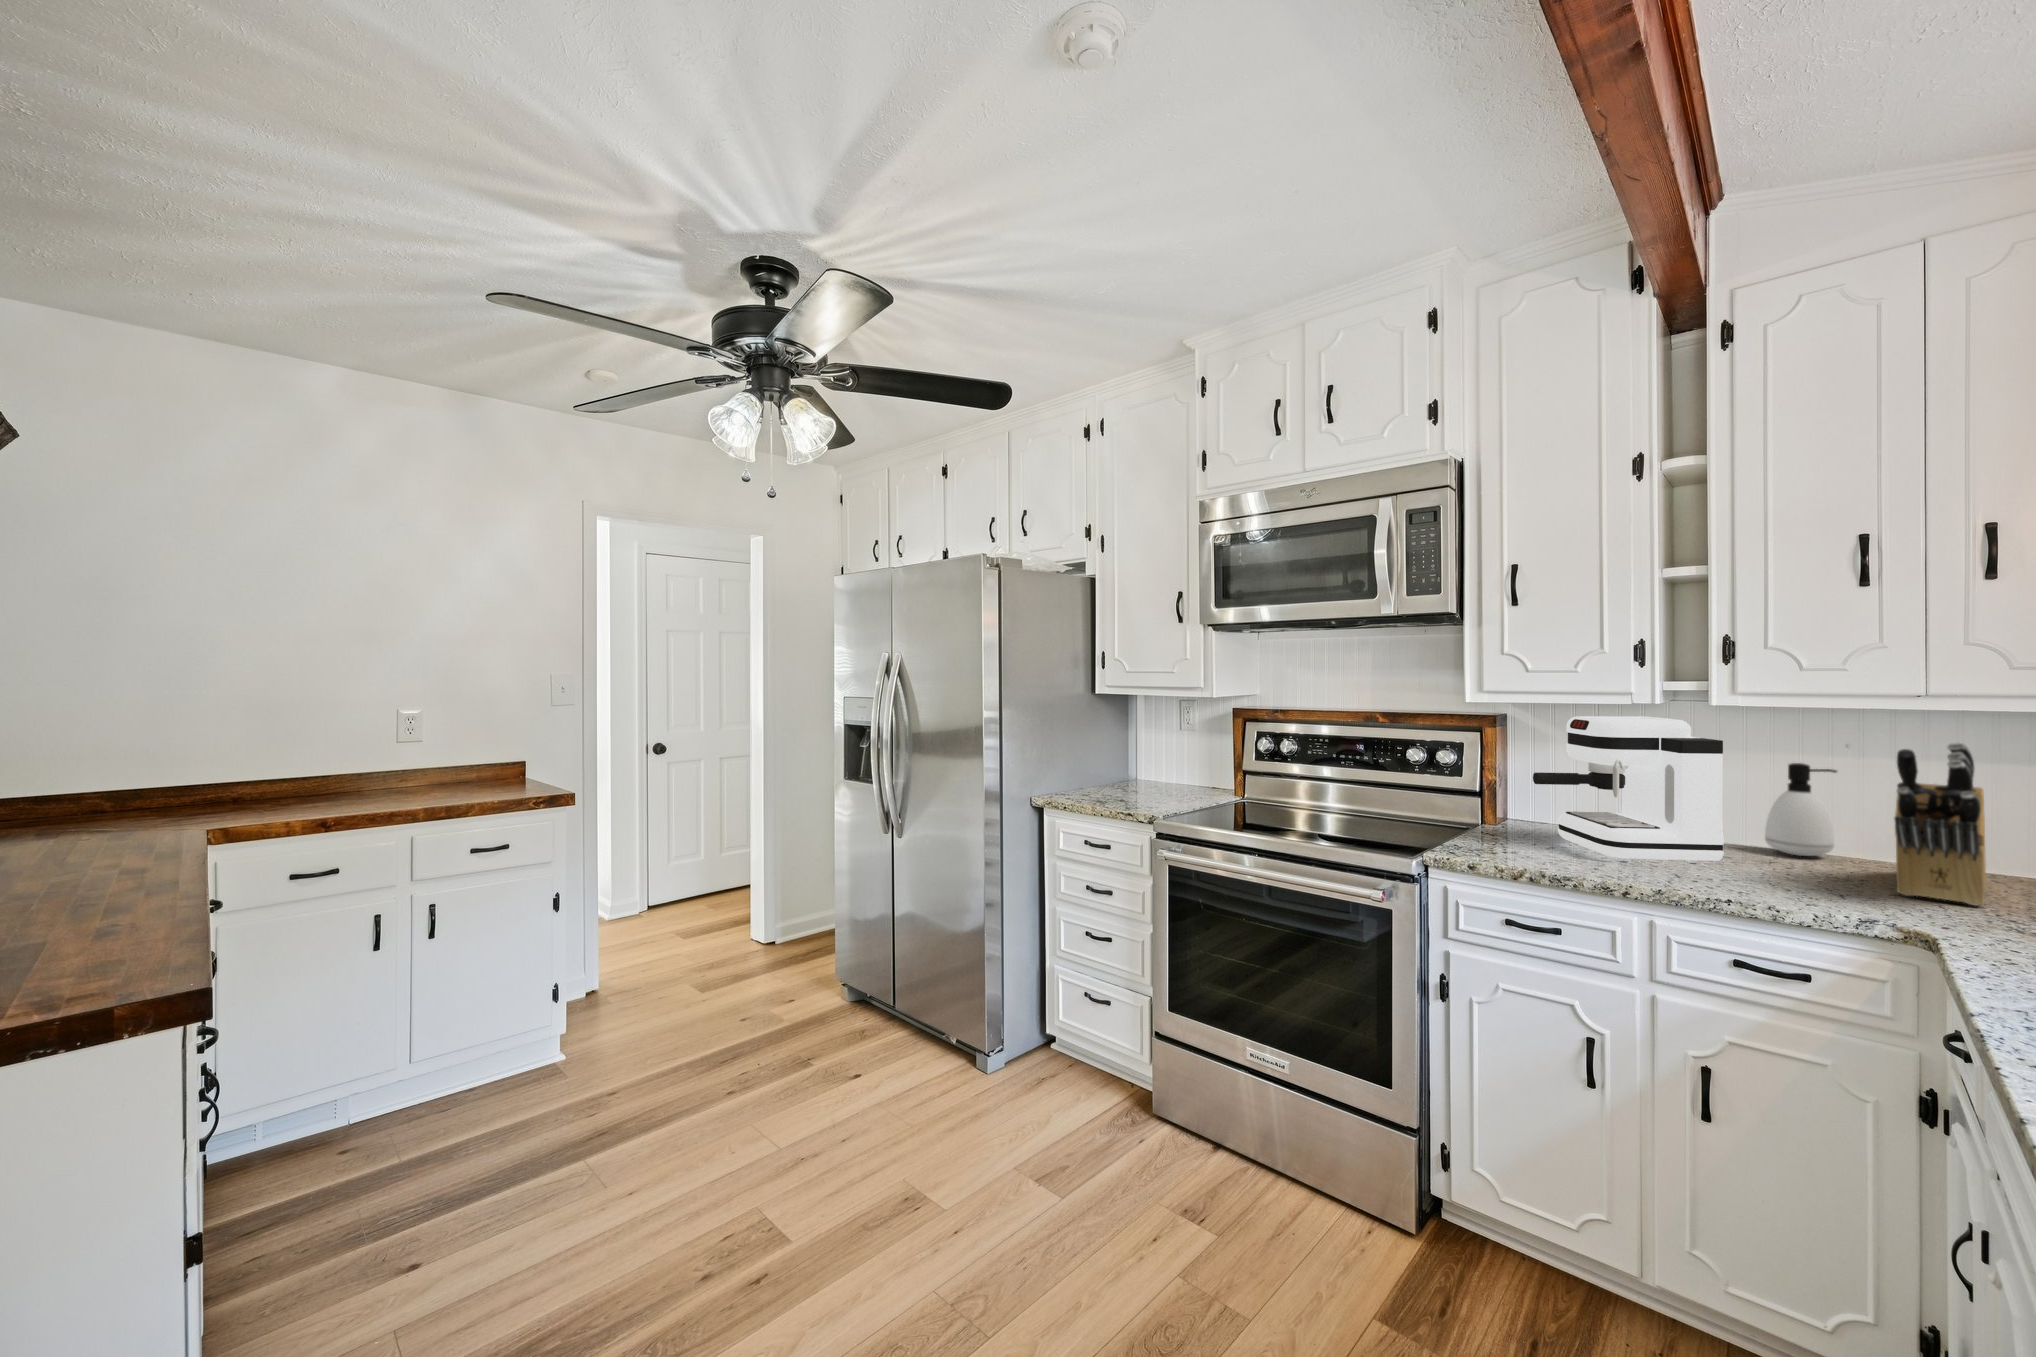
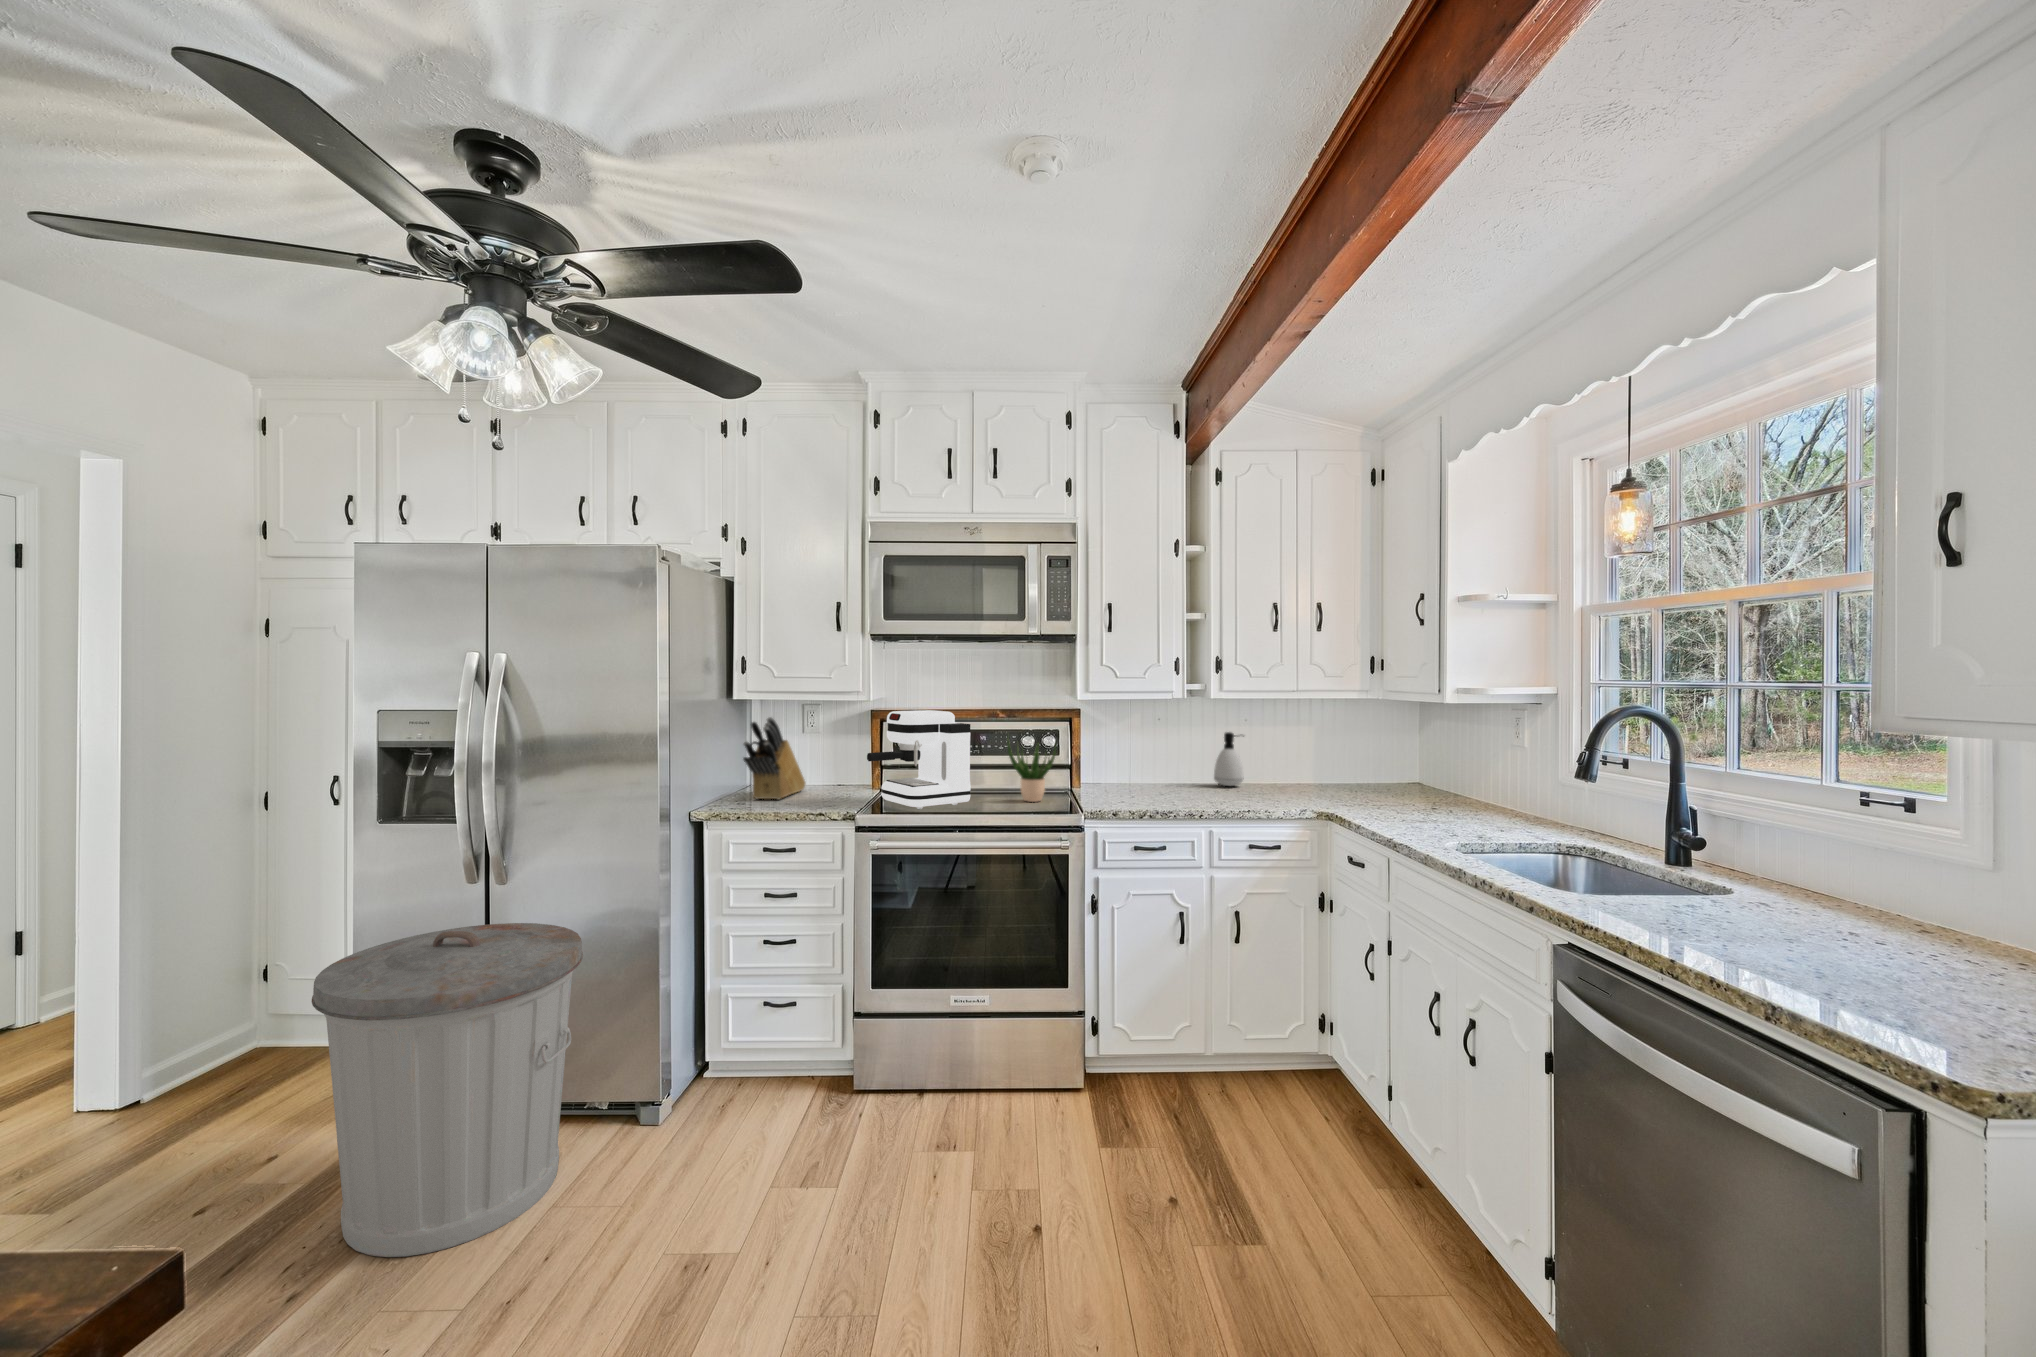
coffee maker: present [1533,716,1724,863] -> present [867,710,971,809]
potted plant: none [1355,742,1425,834] -> present [1007,742,1056,802]
knife block: present [1894,742,1986,906] -> present [743,717,805,800]
trash can: none [752,866,926,1106] -> present [312,923,583,1257]

